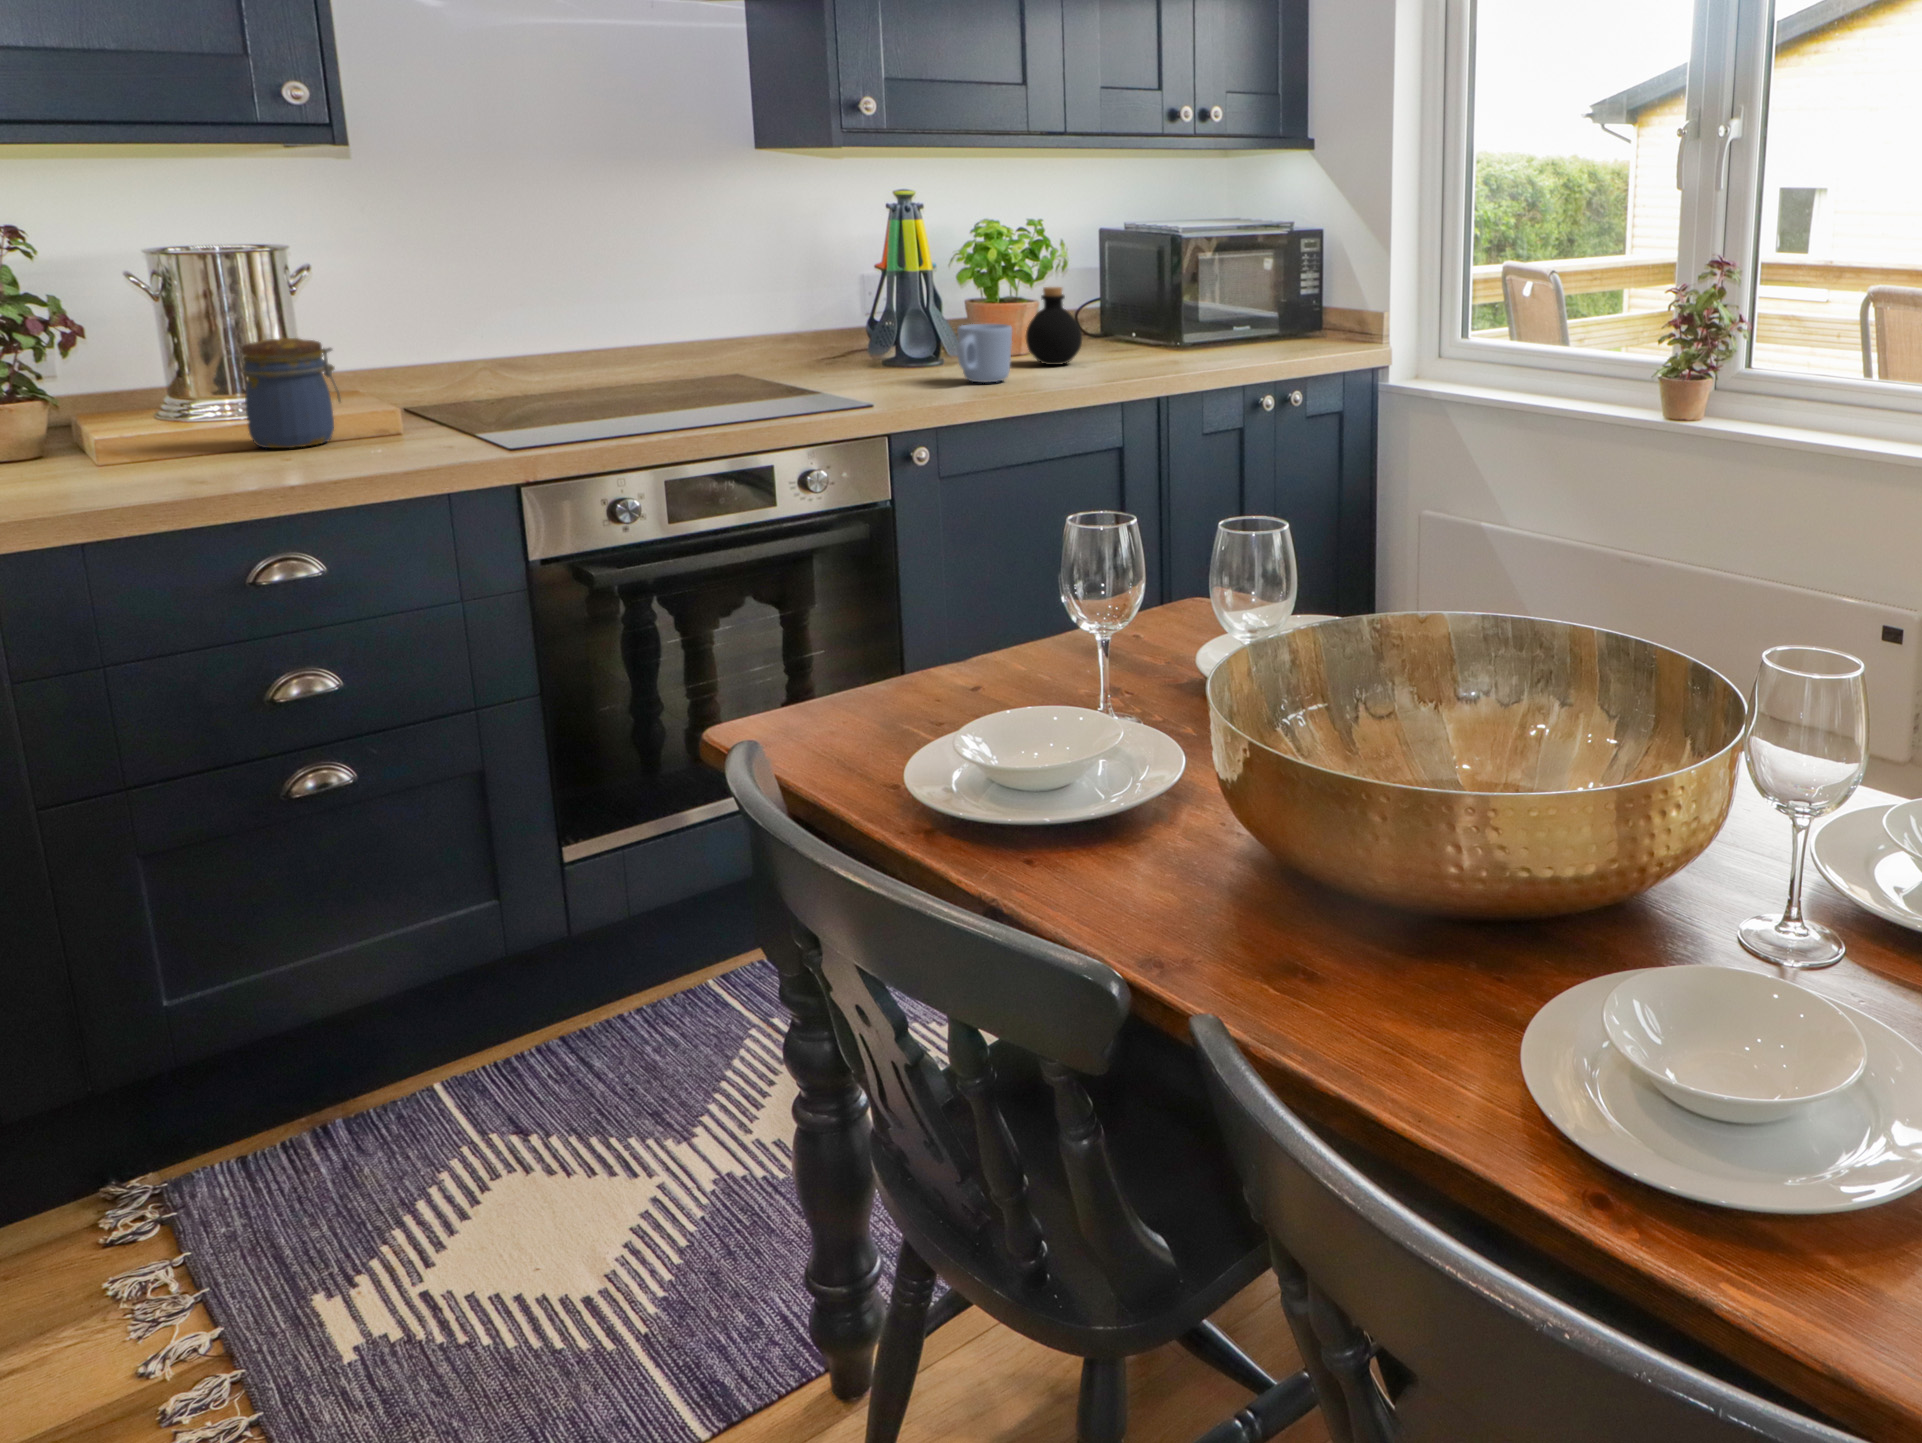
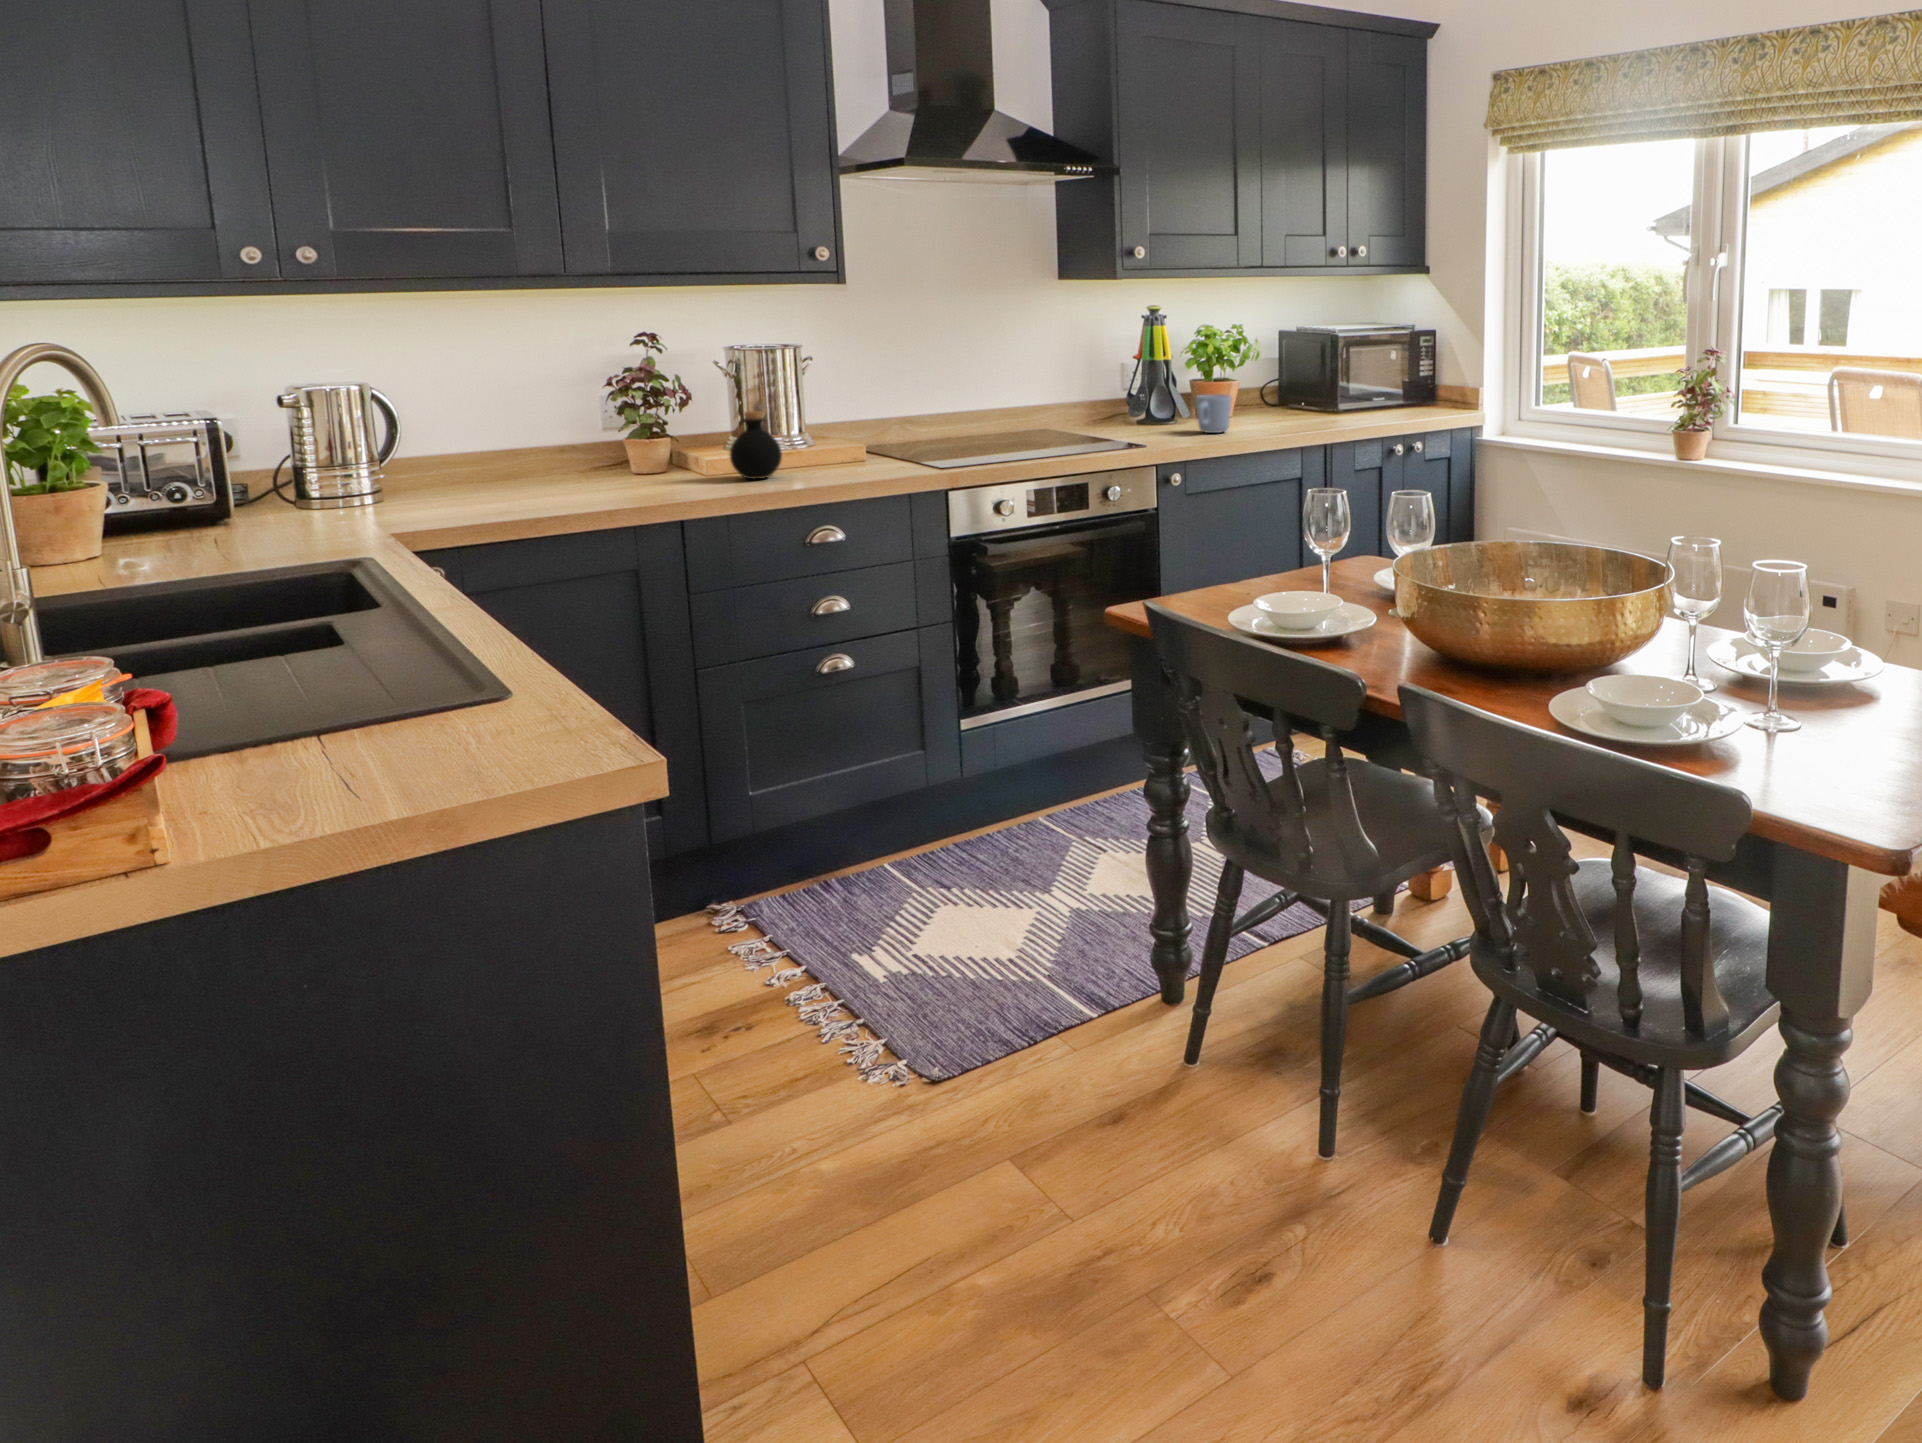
bottle: present [1026,287,1082,365] -> present [730,411,782,479]
jar: present [241,338,341,448] -> none [783,402,836,468]

